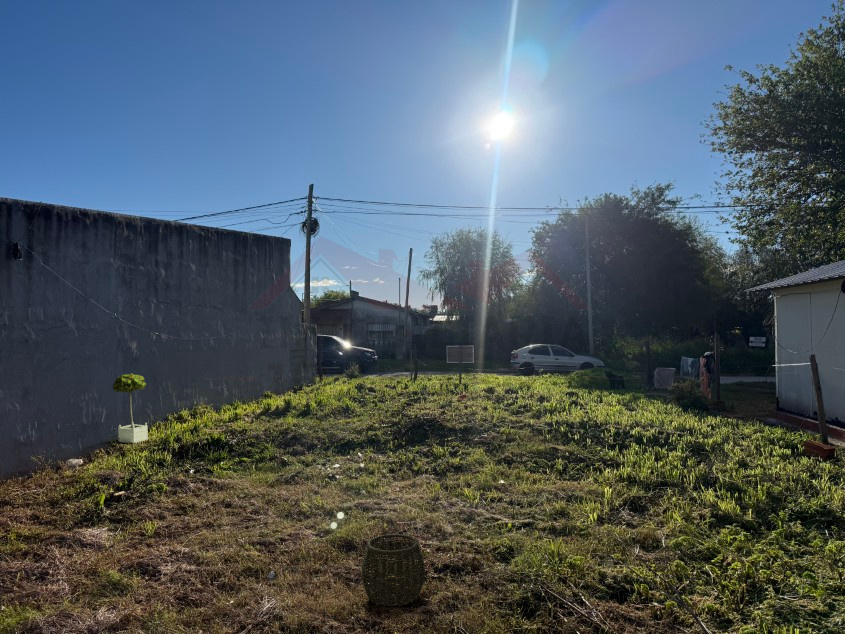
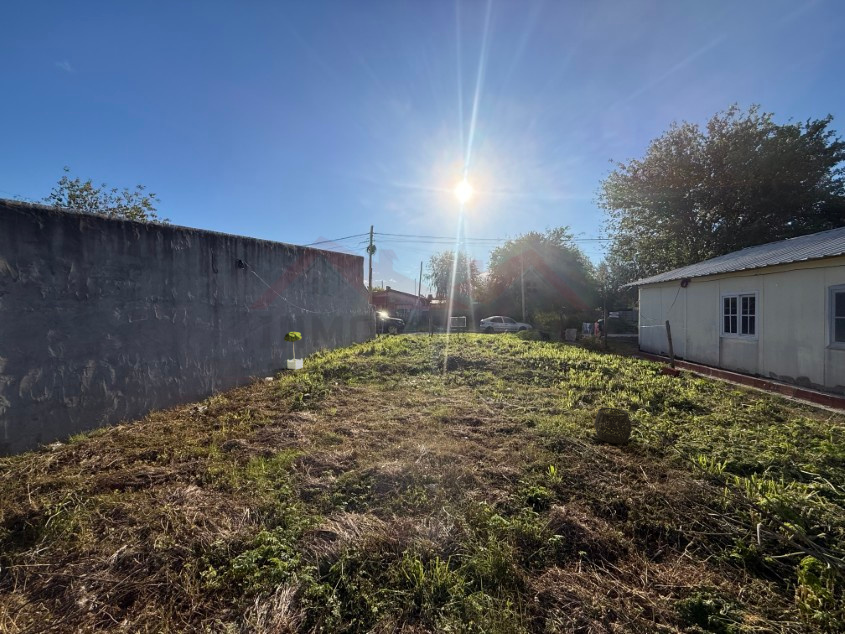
woven basket: present [361,534,425,607] -> present [595,408,631,443]

